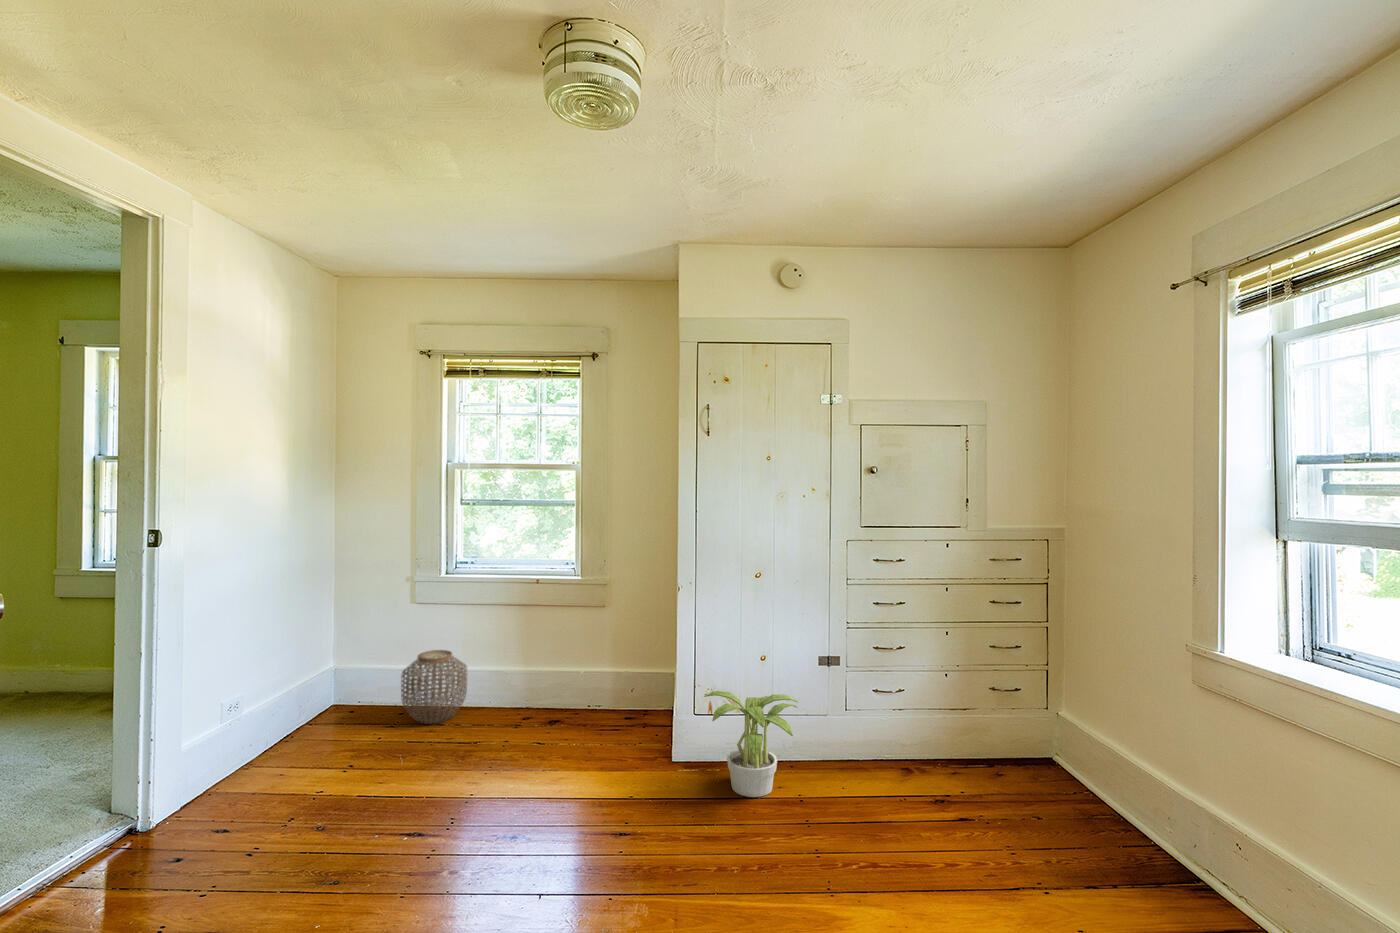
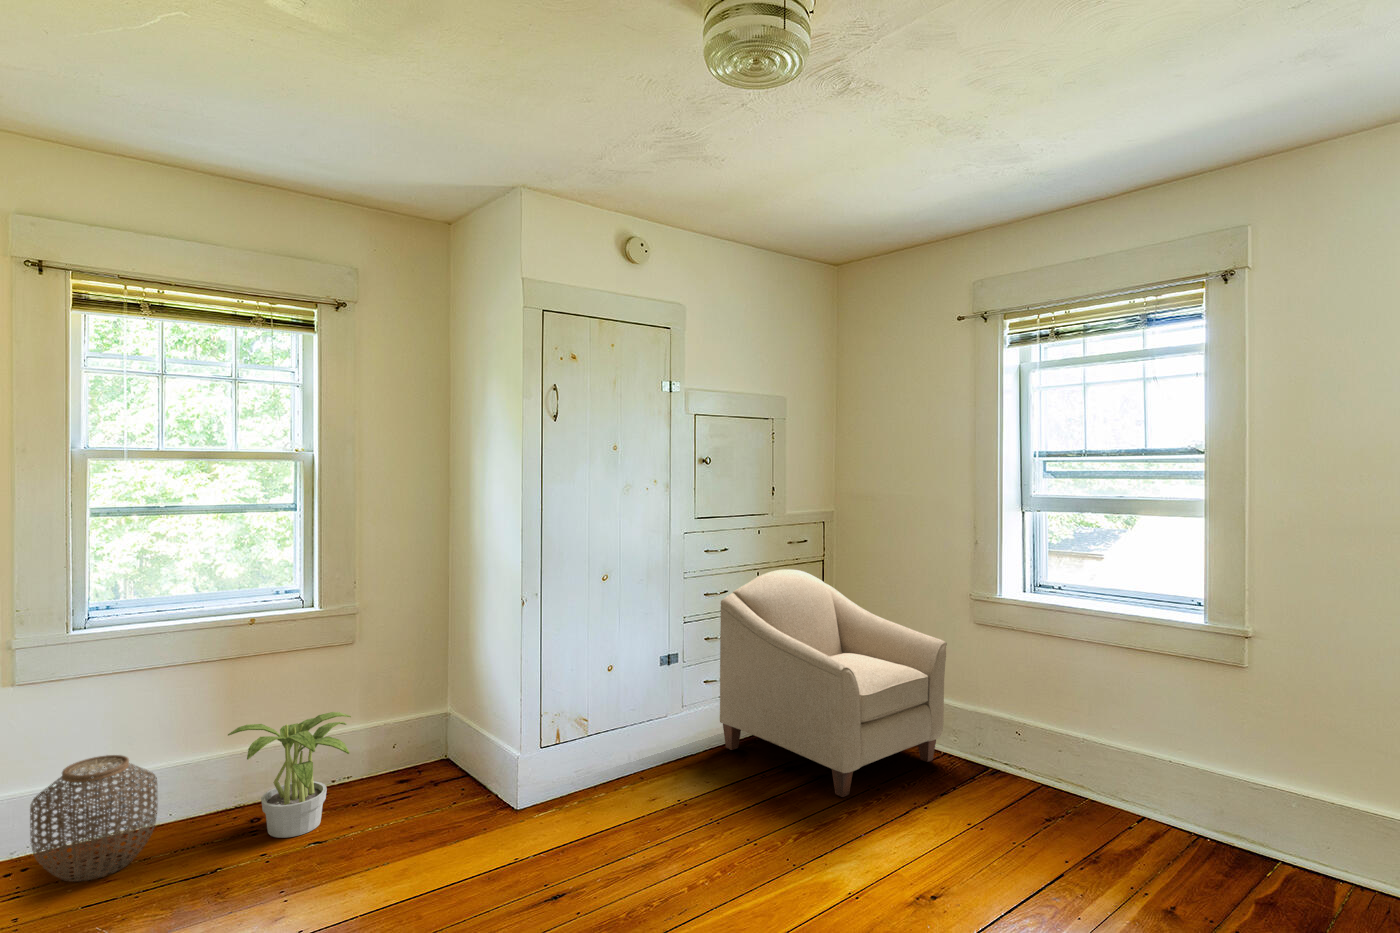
chair: none [889,588,1153,848] -> present [720,569,947,797]
potted plant: present [705,691,798,797] -> present [228,712,351,838]

